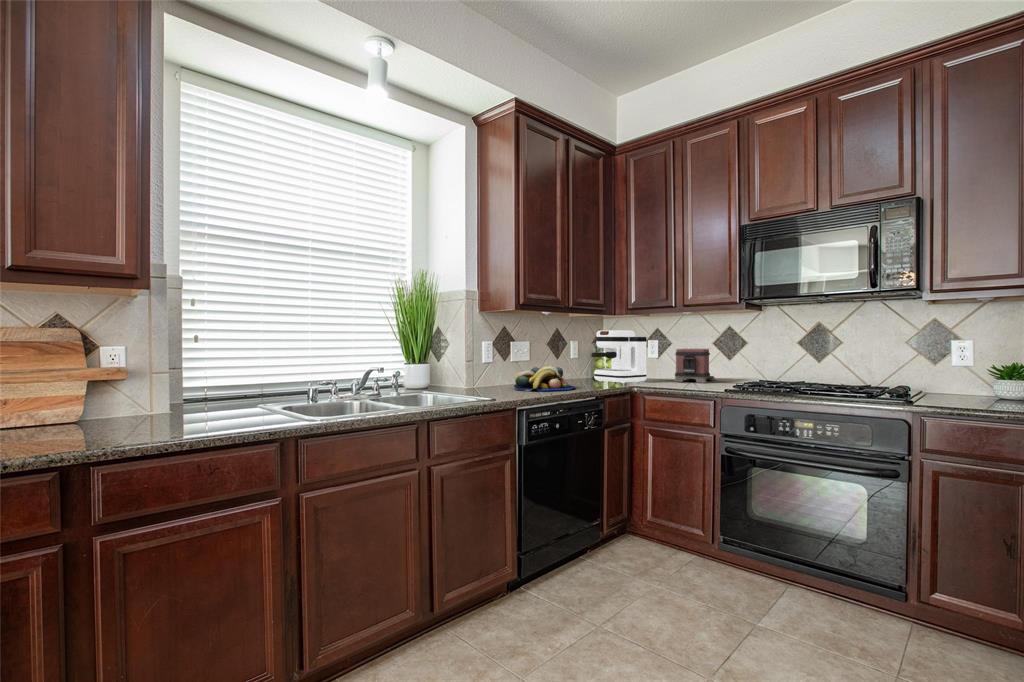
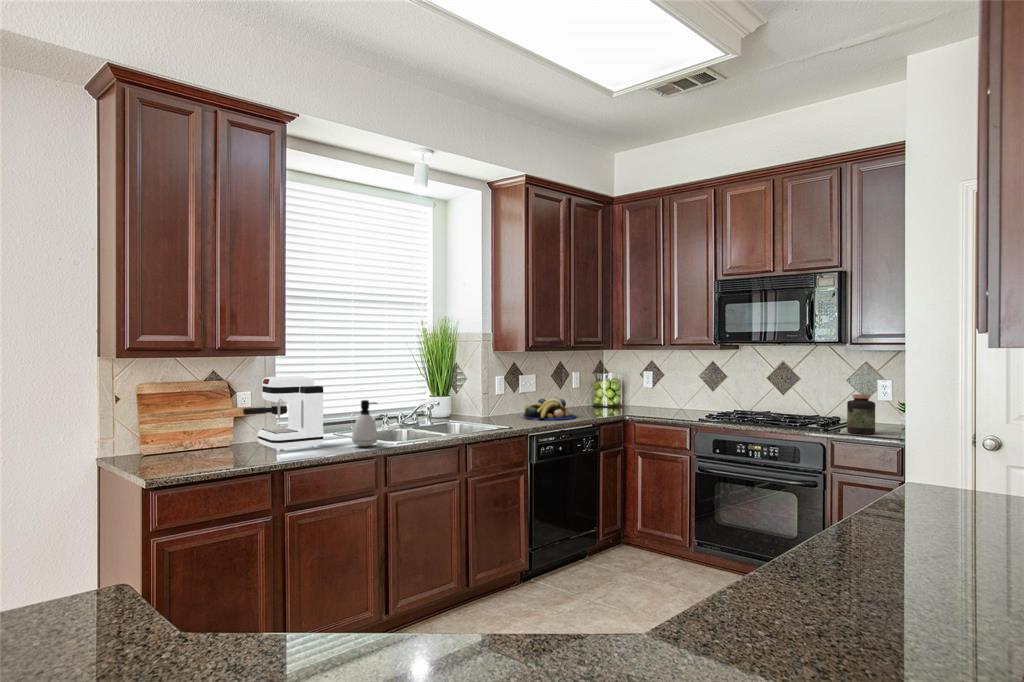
coffee maker: present [591,330,647,384] -> present [243,376,323,450]
toaster: present [674,348,715,383] -> none [664,379,703,412]
jar: none [944,354,989,408] -> present [847,394,875,434]
soap dispenser: none [252,357,291,424] -> present [352,400,377,446]

